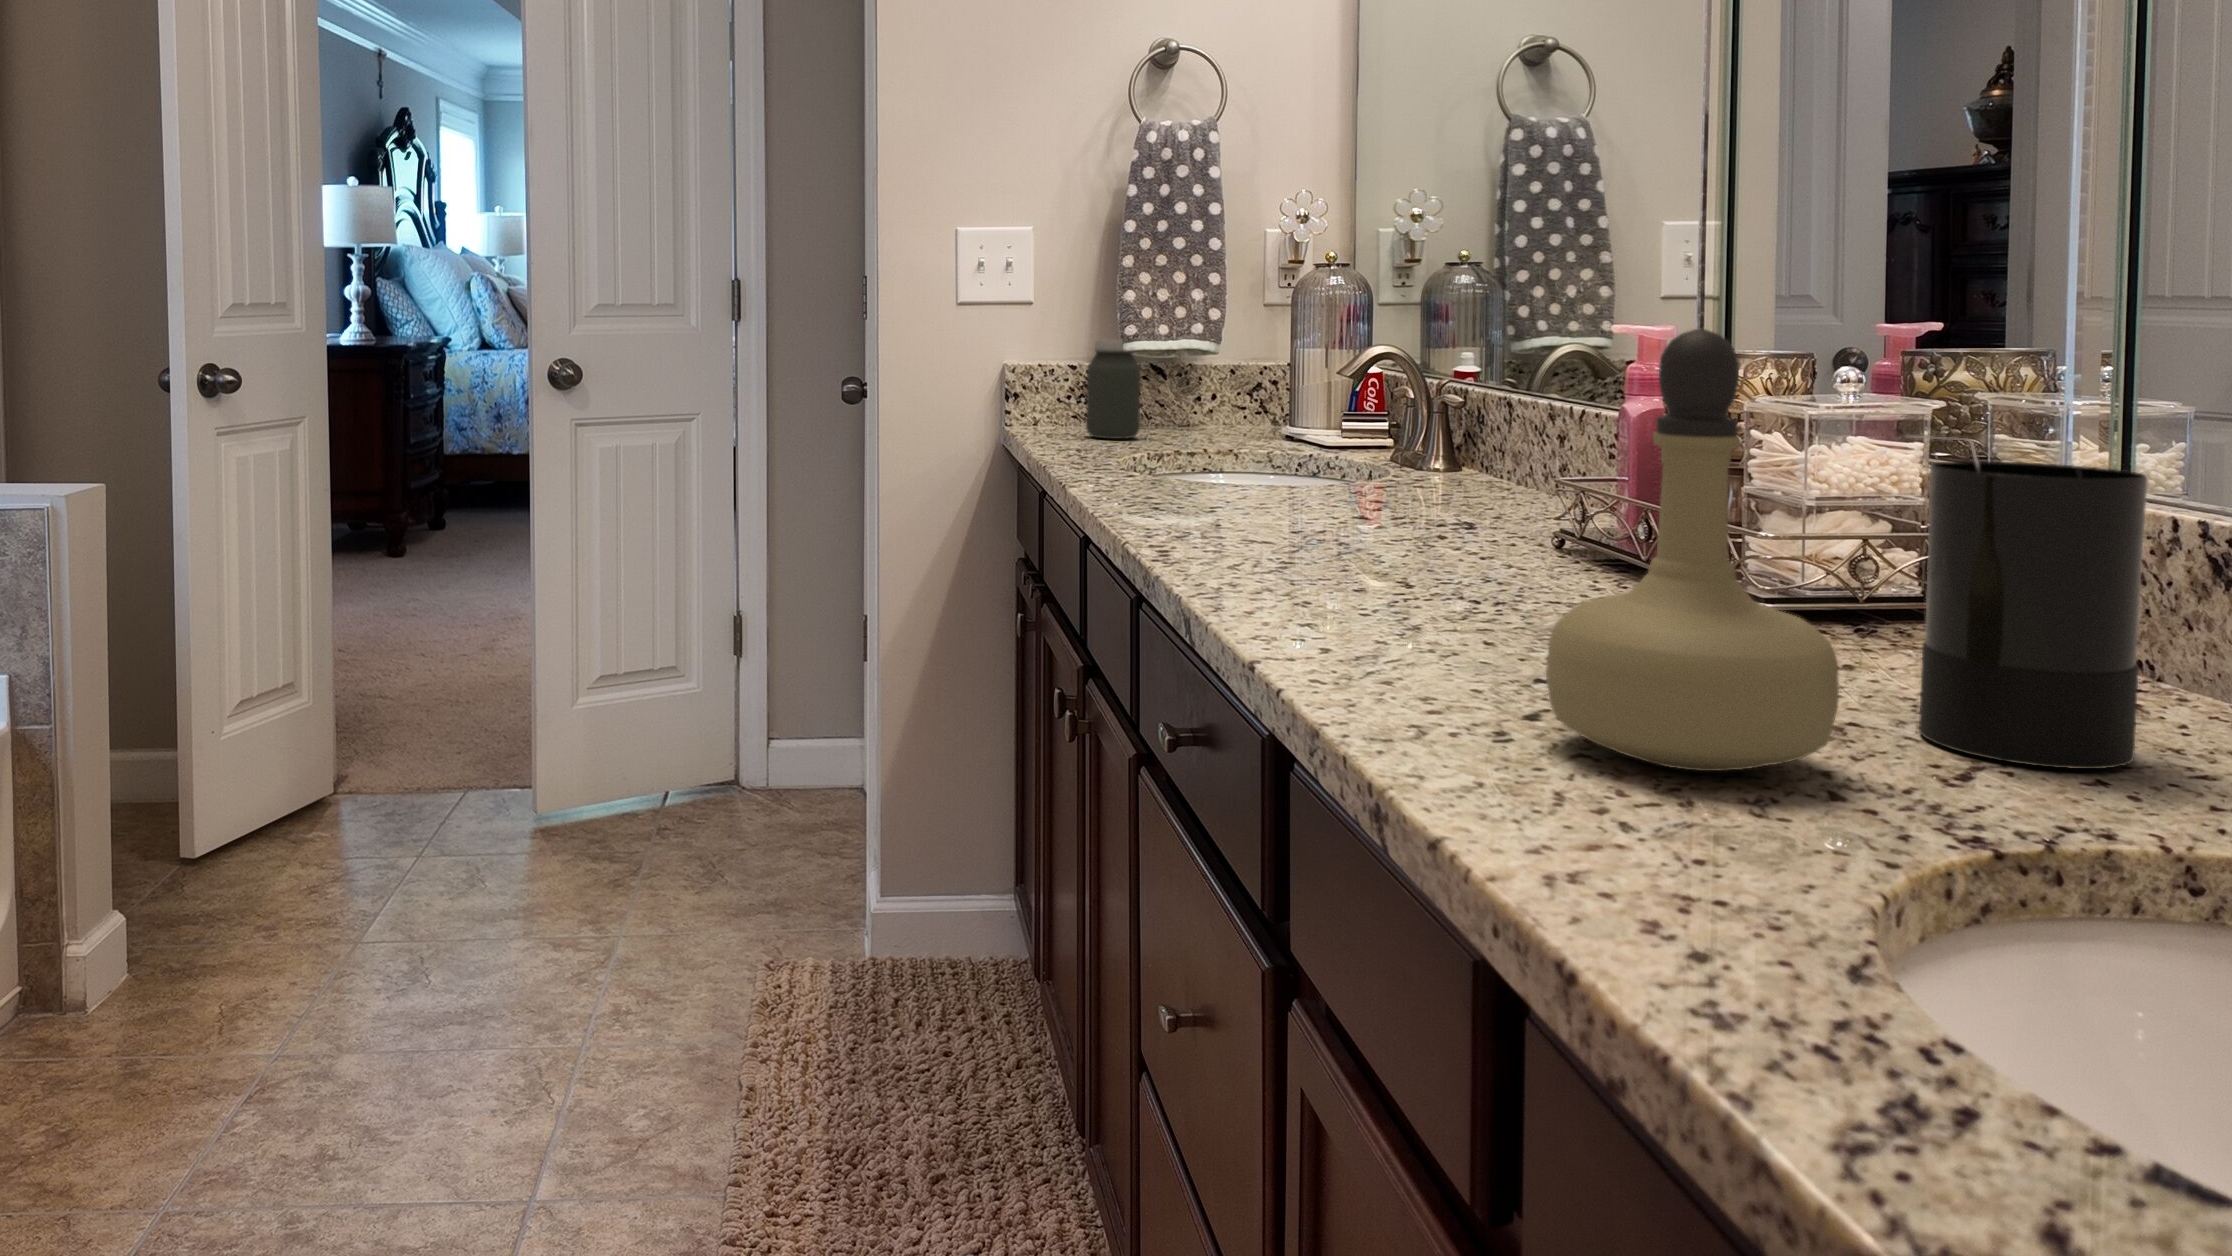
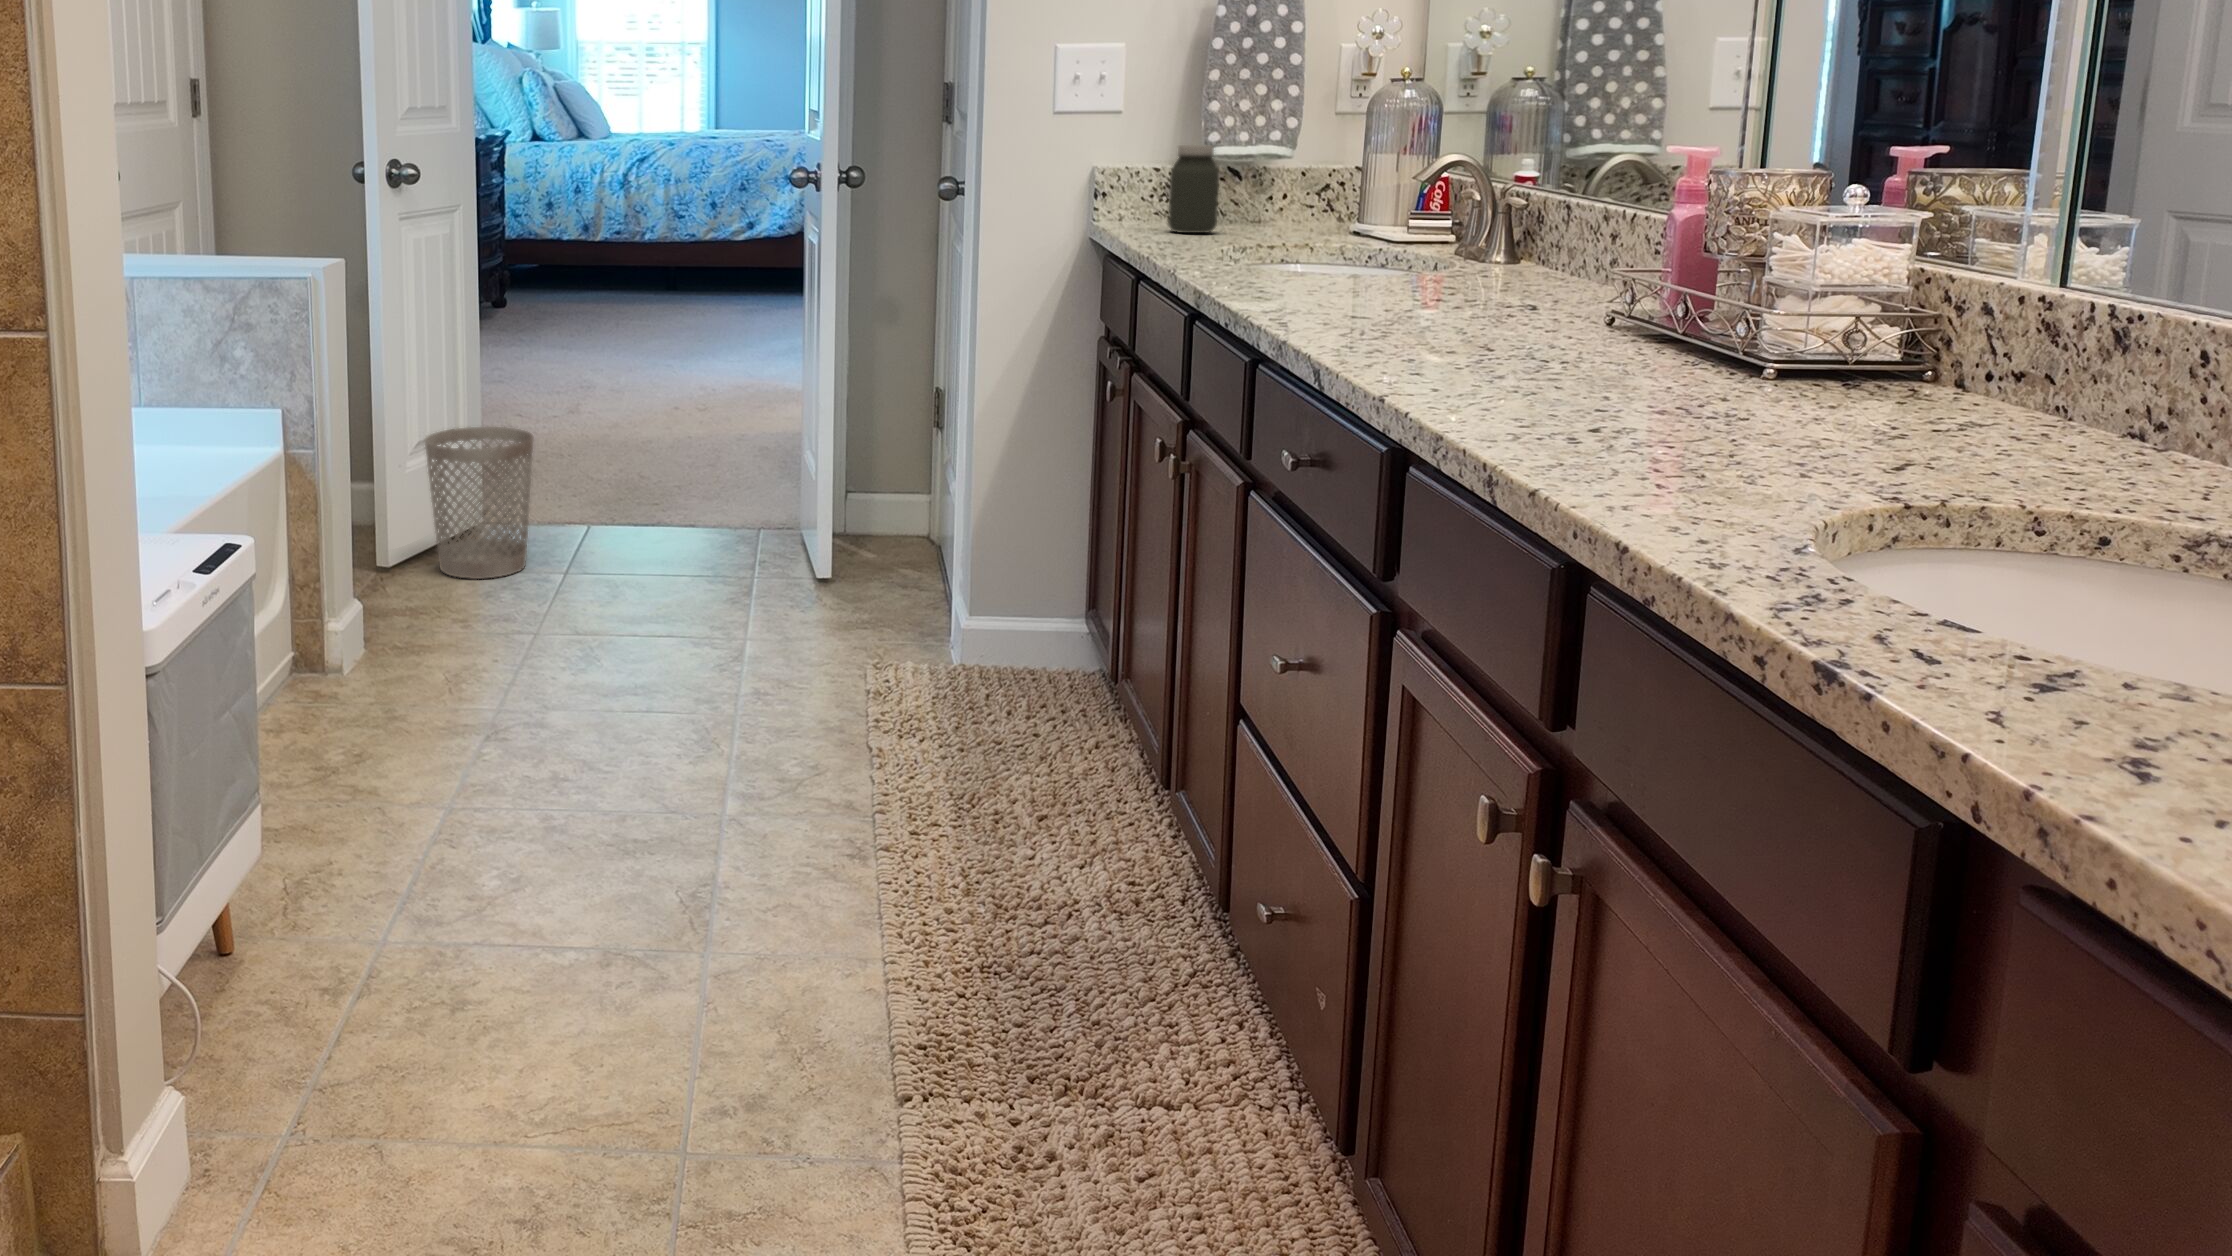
perfume bottle: present [1546,329,1839,771] -> none [1603,176,1805,462]
candle: present [1919,436,2148,769] -> none [1868,244,2043,466]
wastebasket: none [253,663,389,847] -> present [425,427,533,579]

